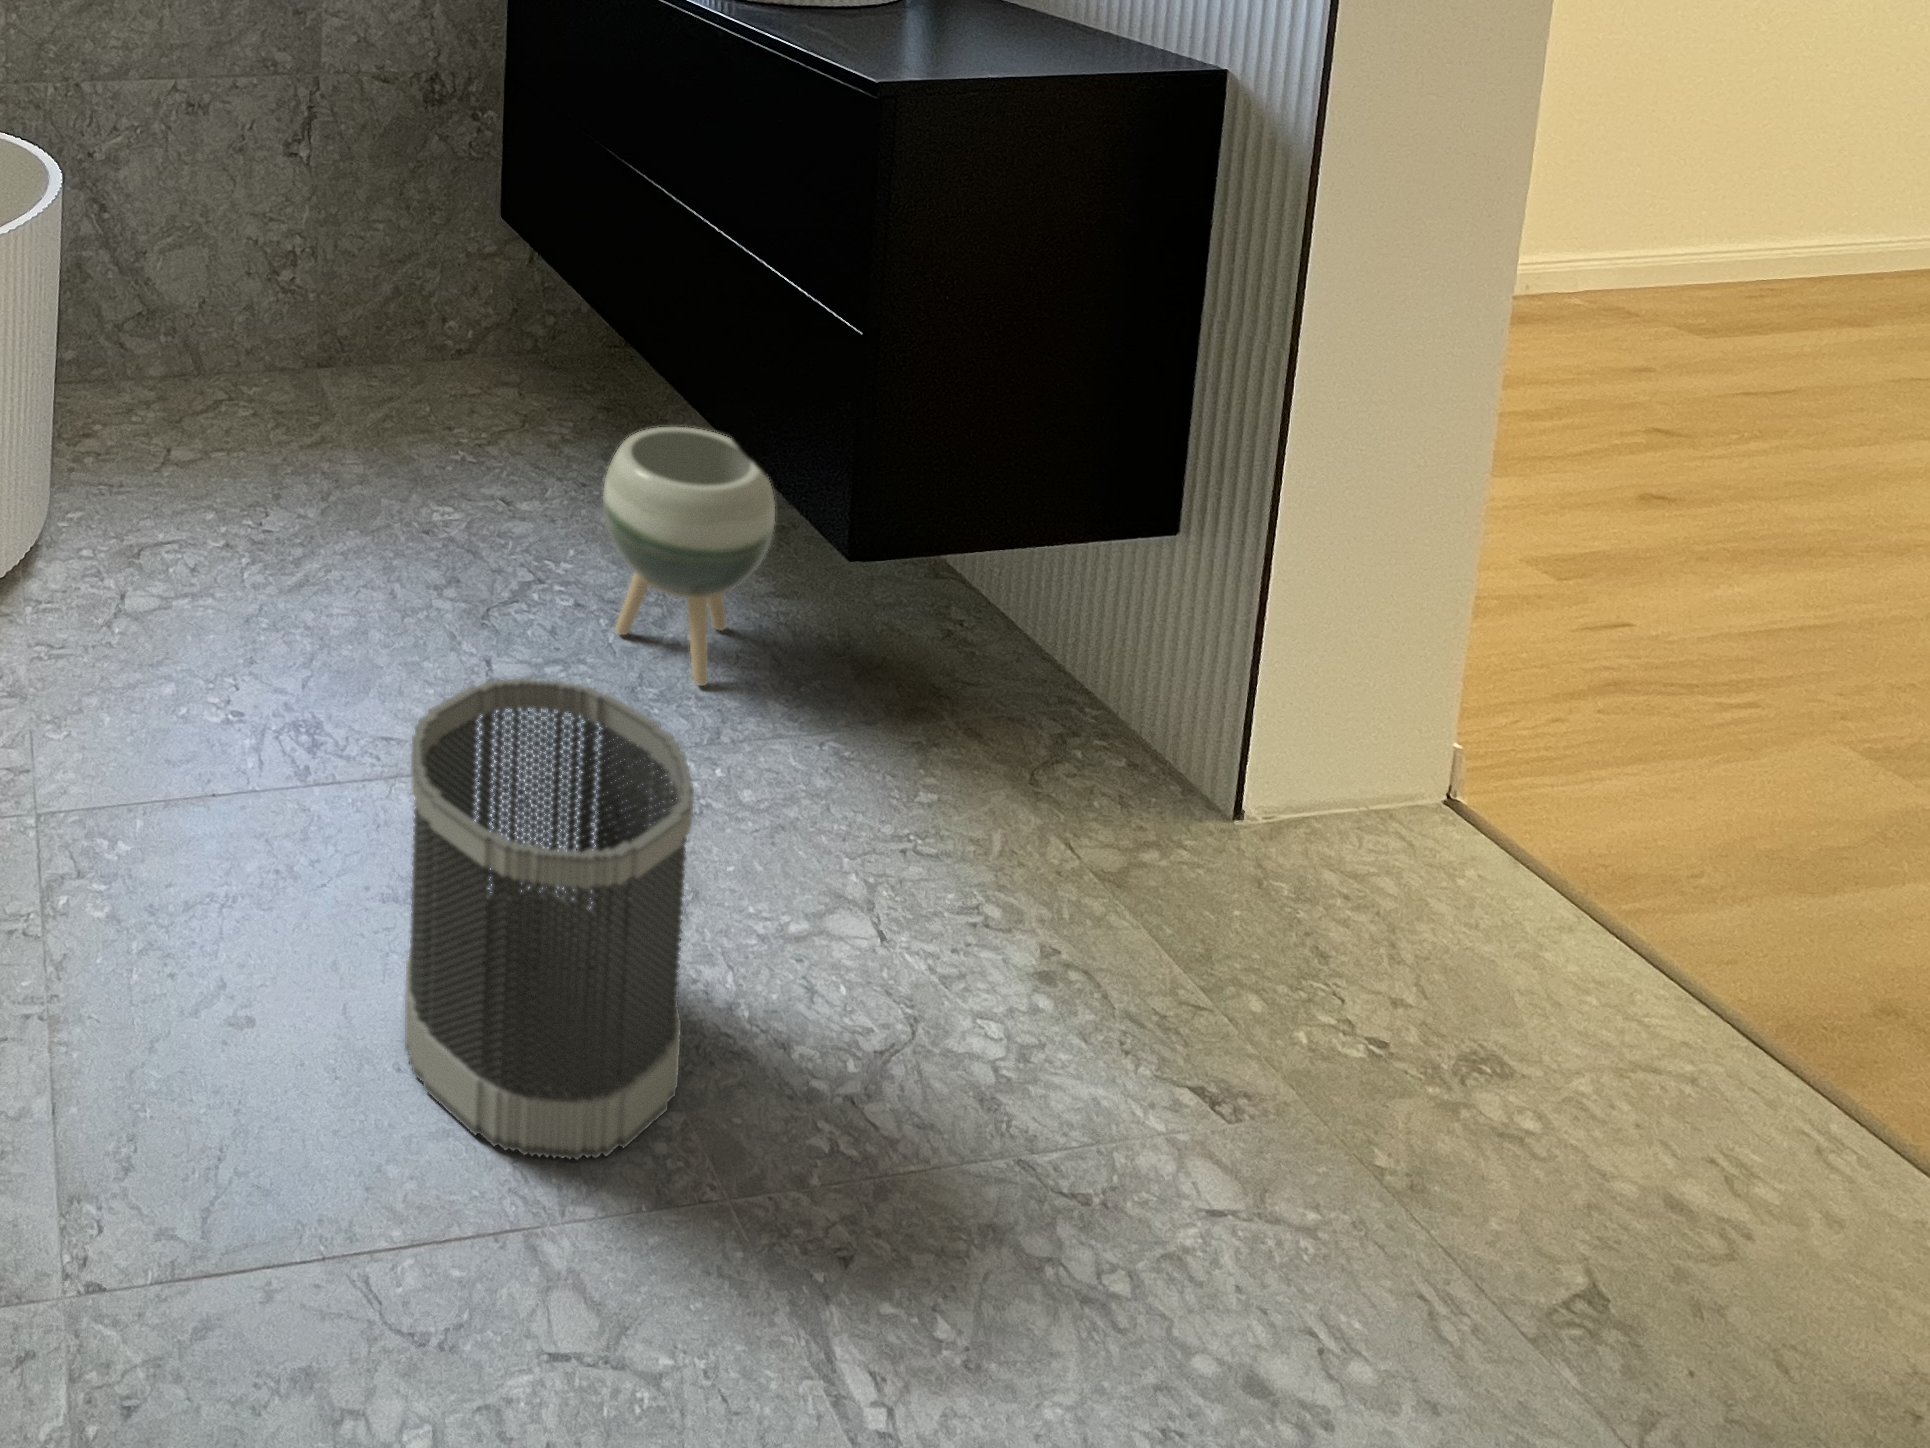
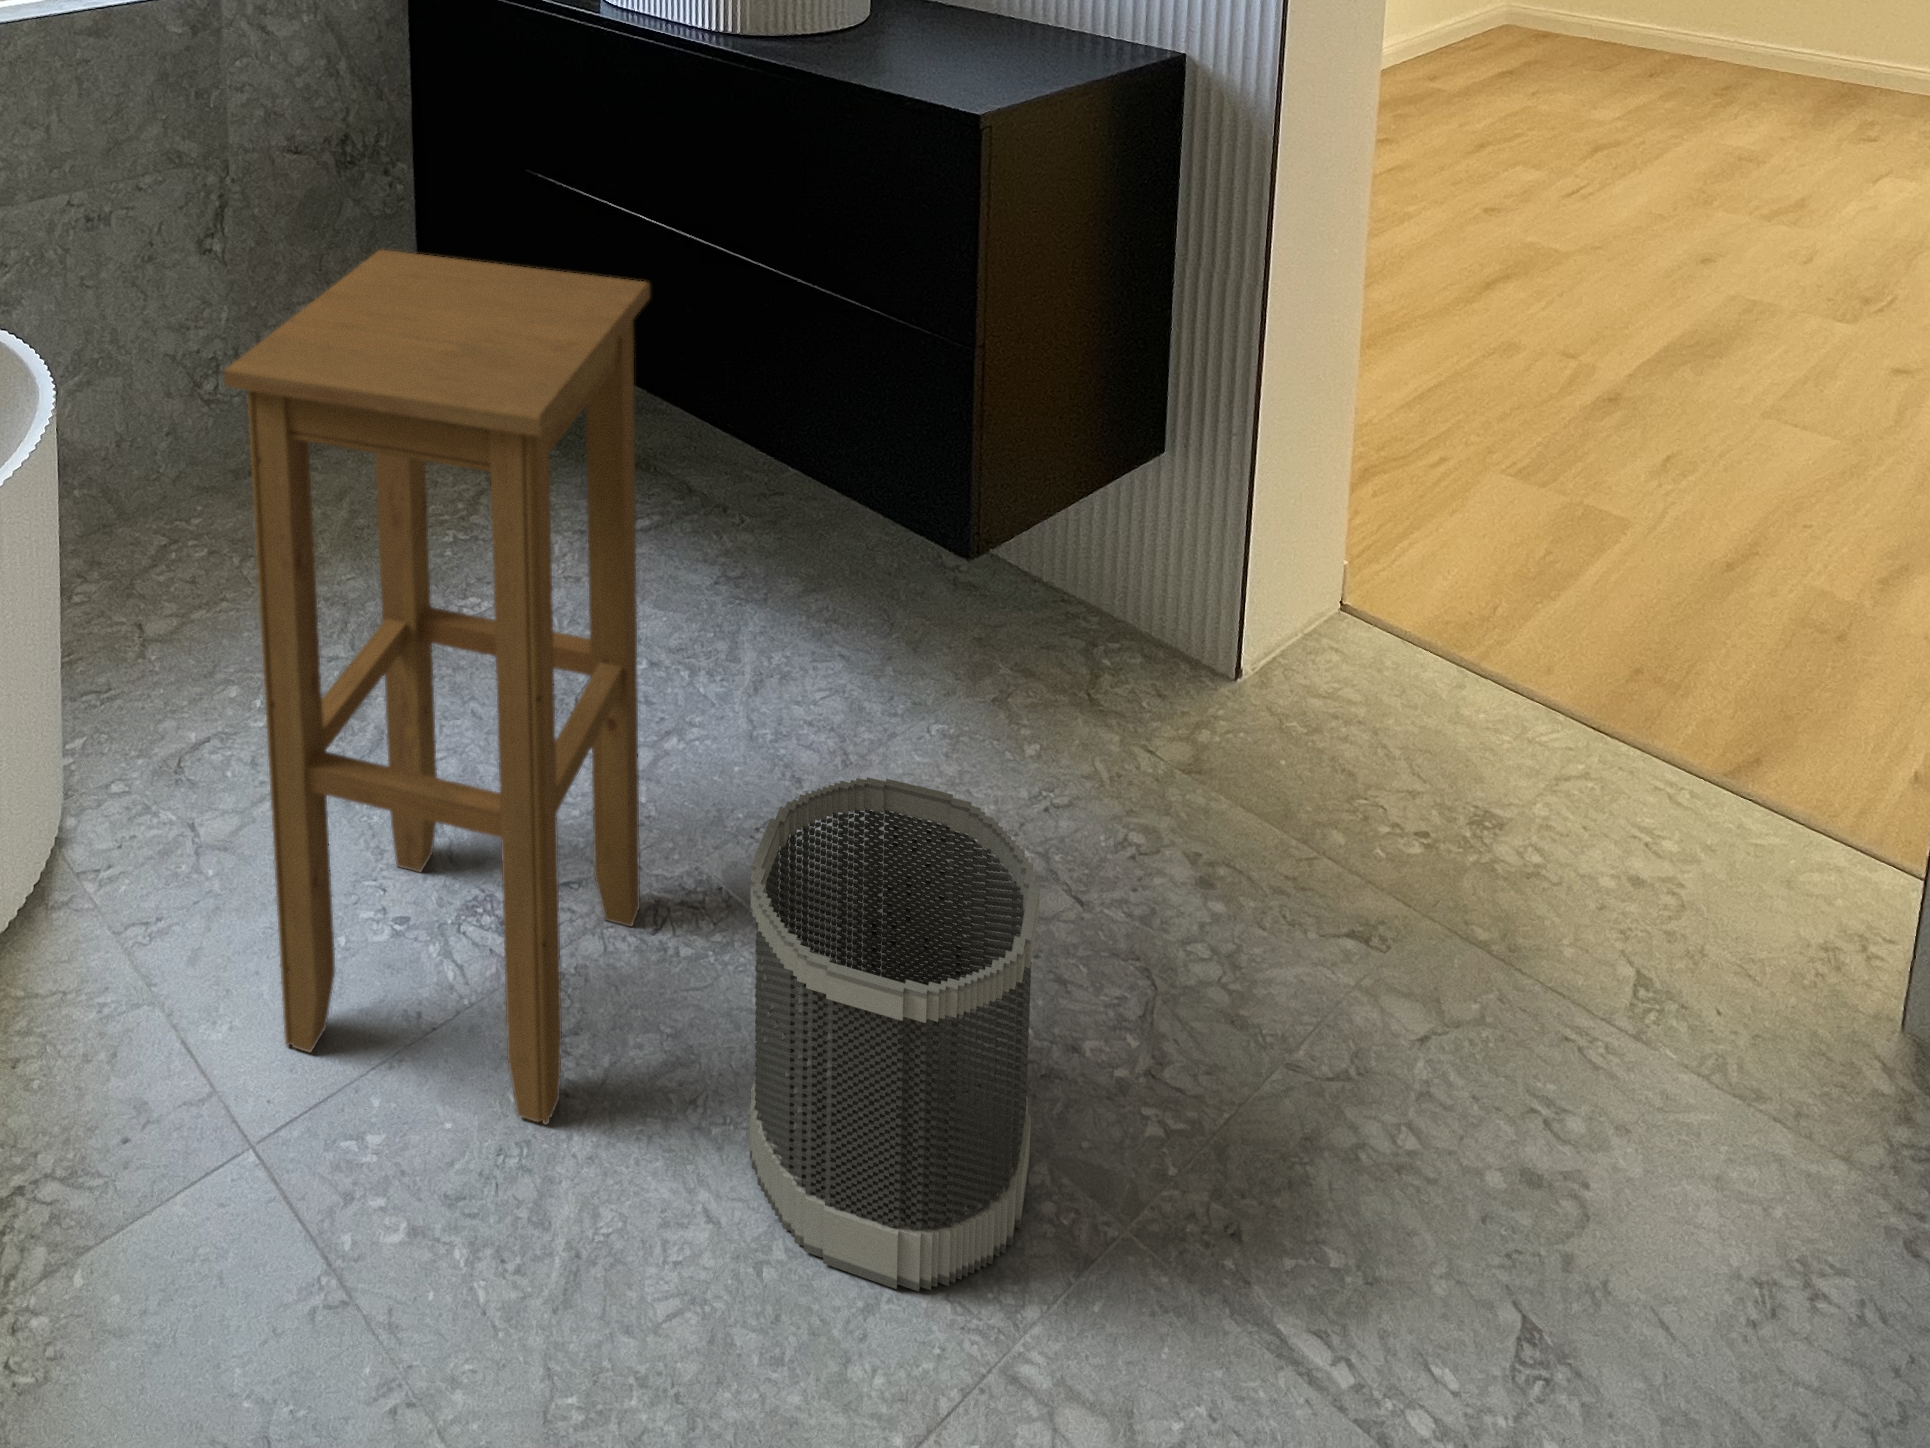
stool: none [77,121,475,897] -> present [224,250,650,1124]
planter: present [603,427,775,686] -> none [686,458,849,709]

